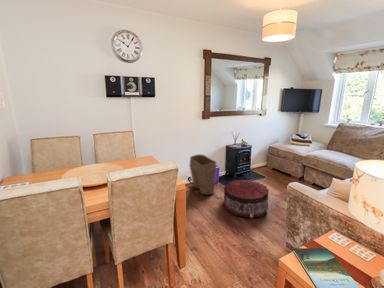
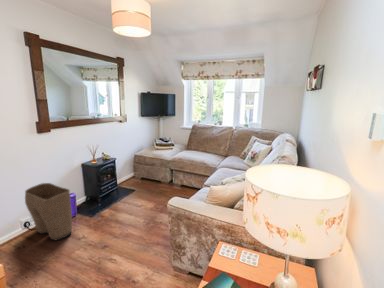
pouf: present [224,180,269,218] -> none [86,201,145,255]

